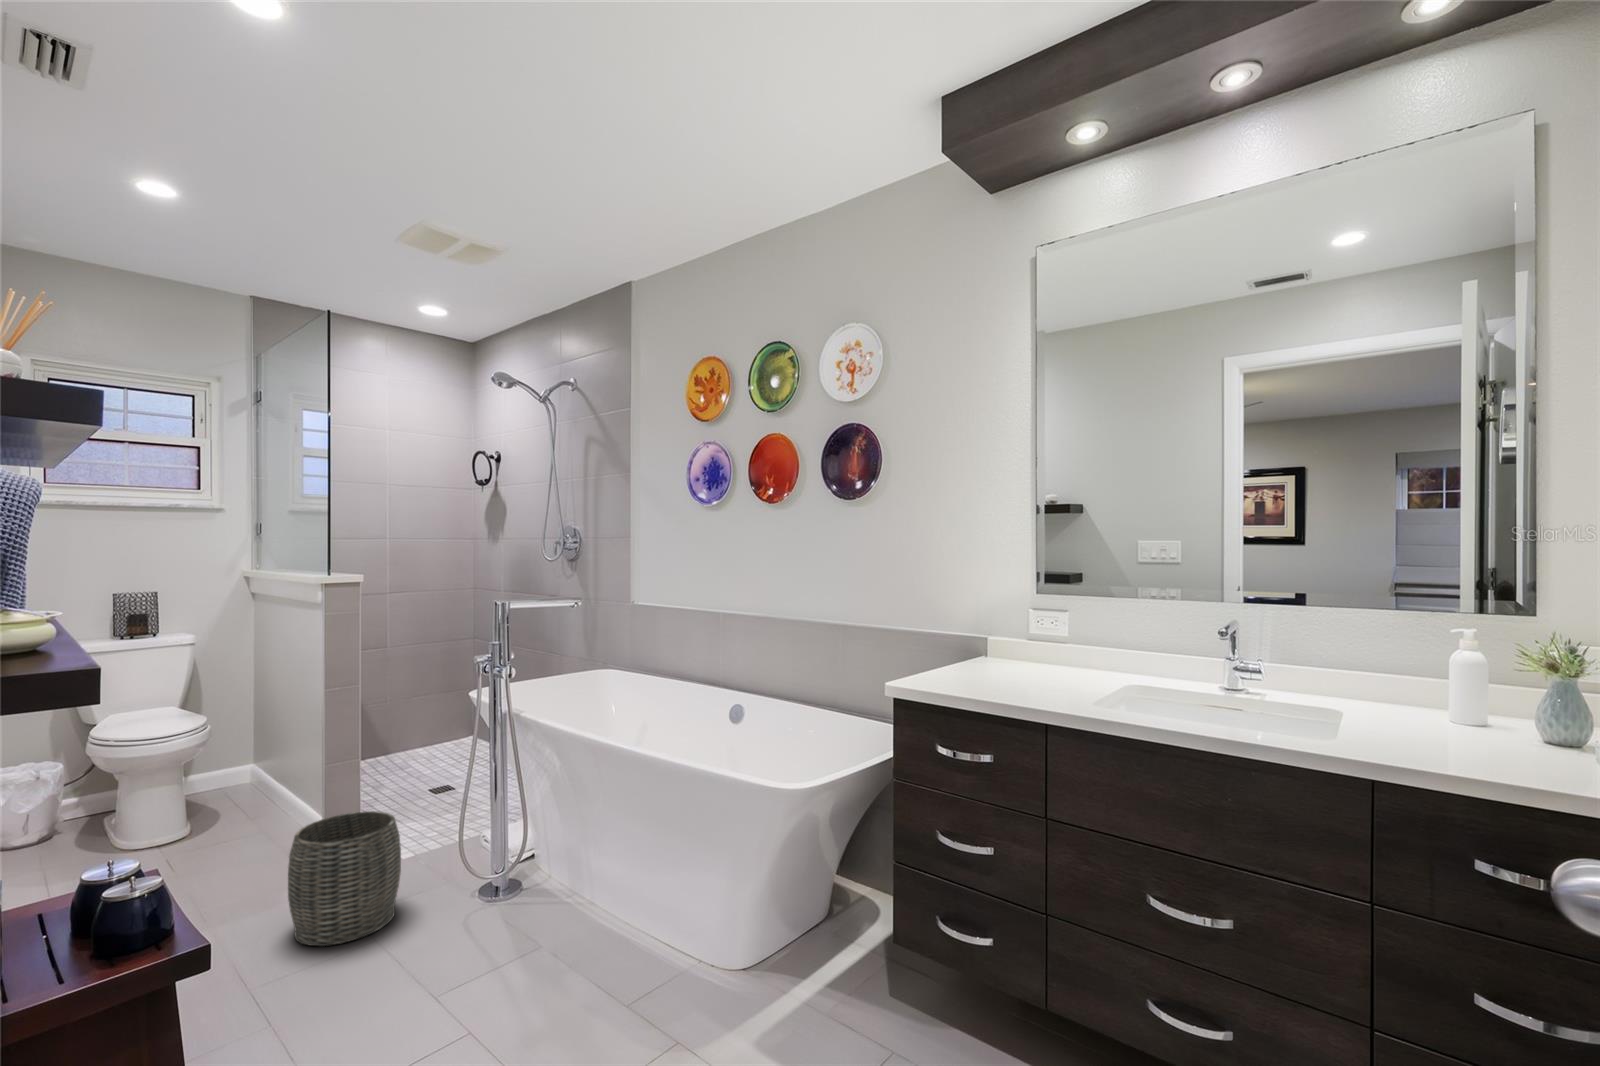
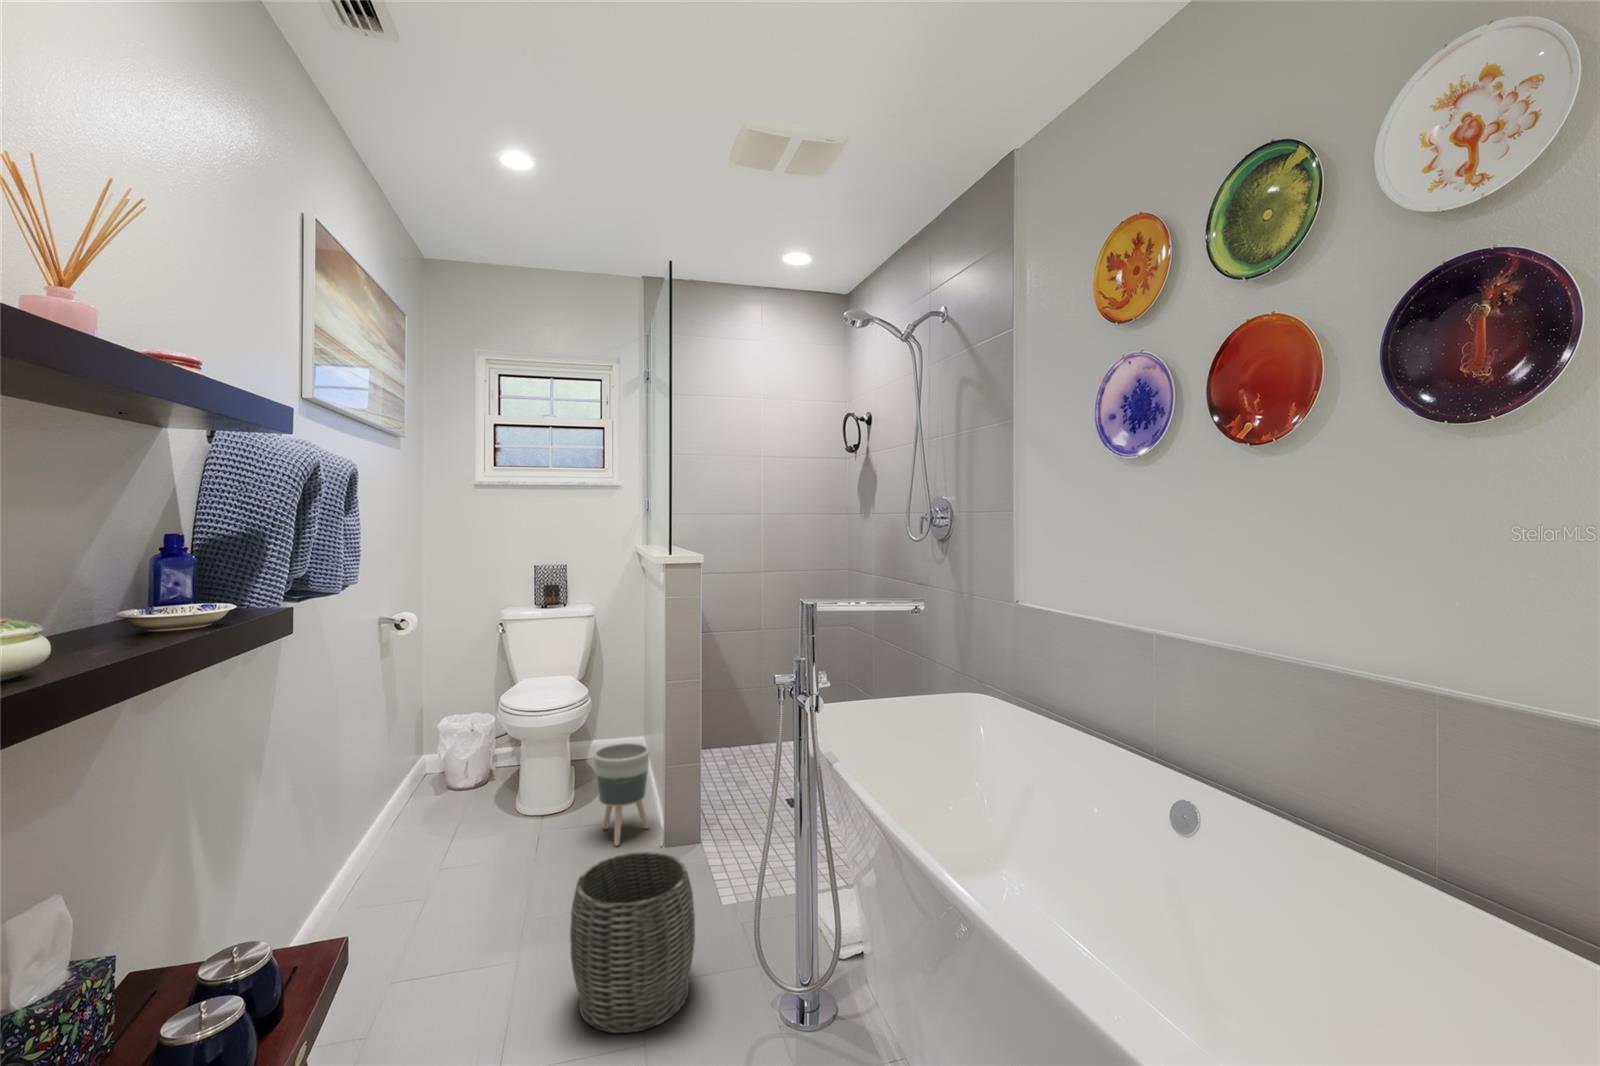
planter: none [237,754,300,848] -> present [593,743,650,846]

